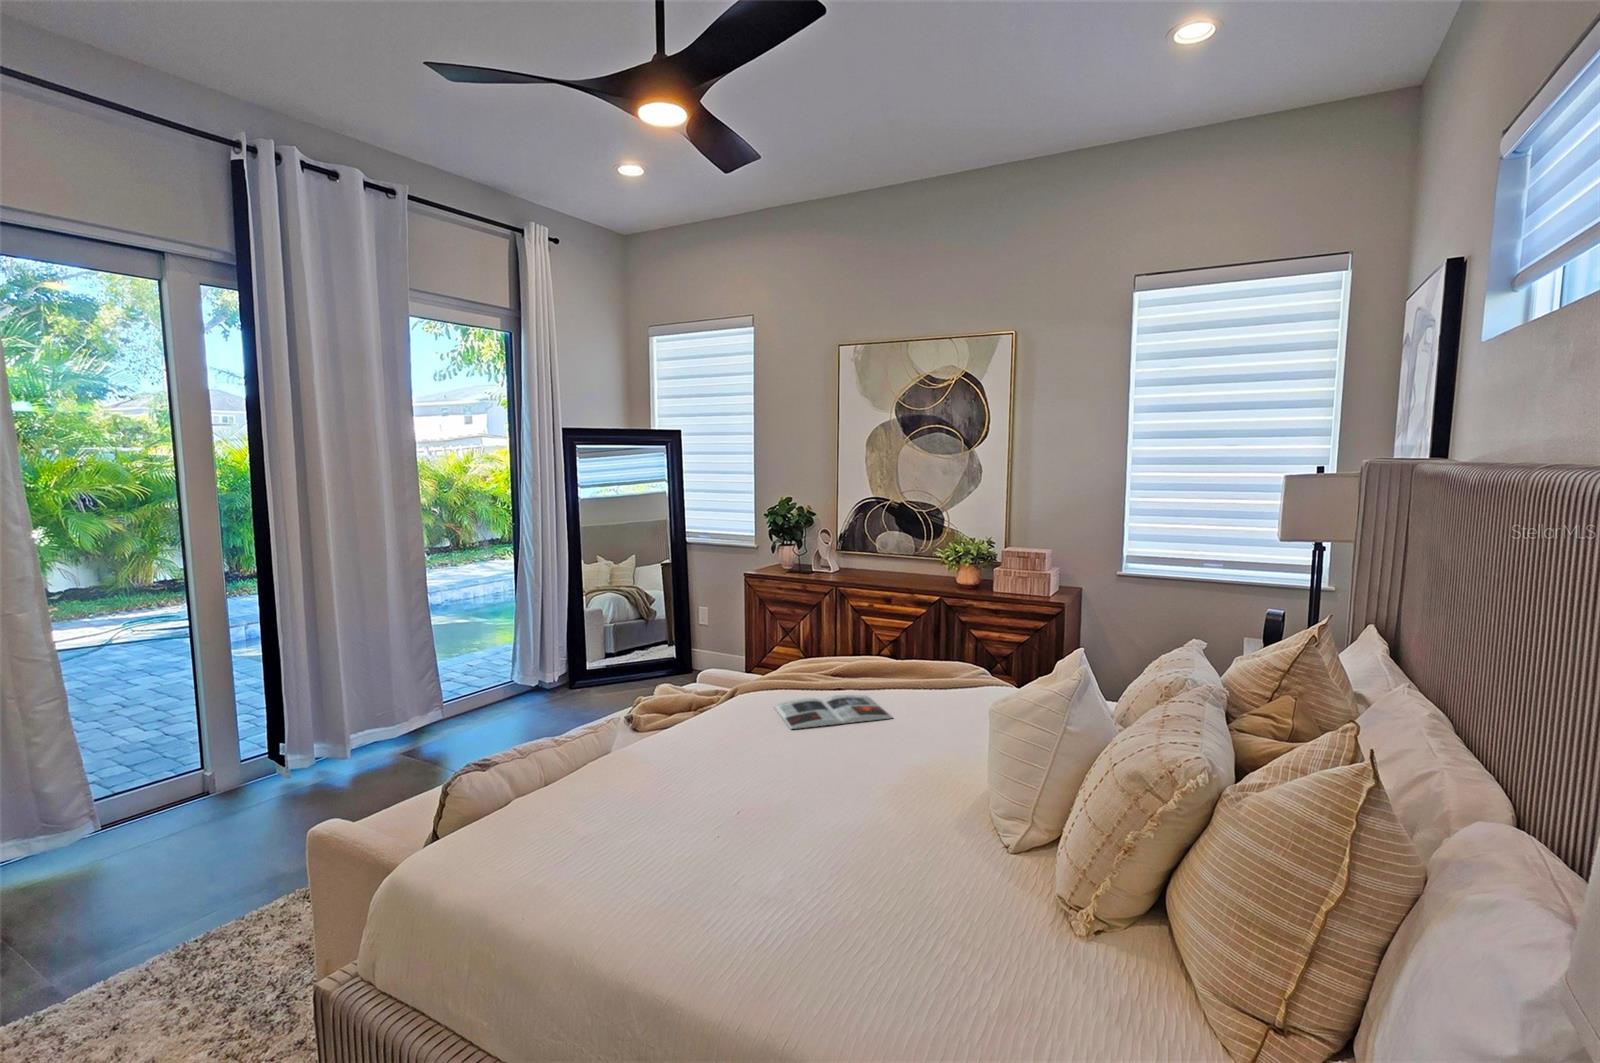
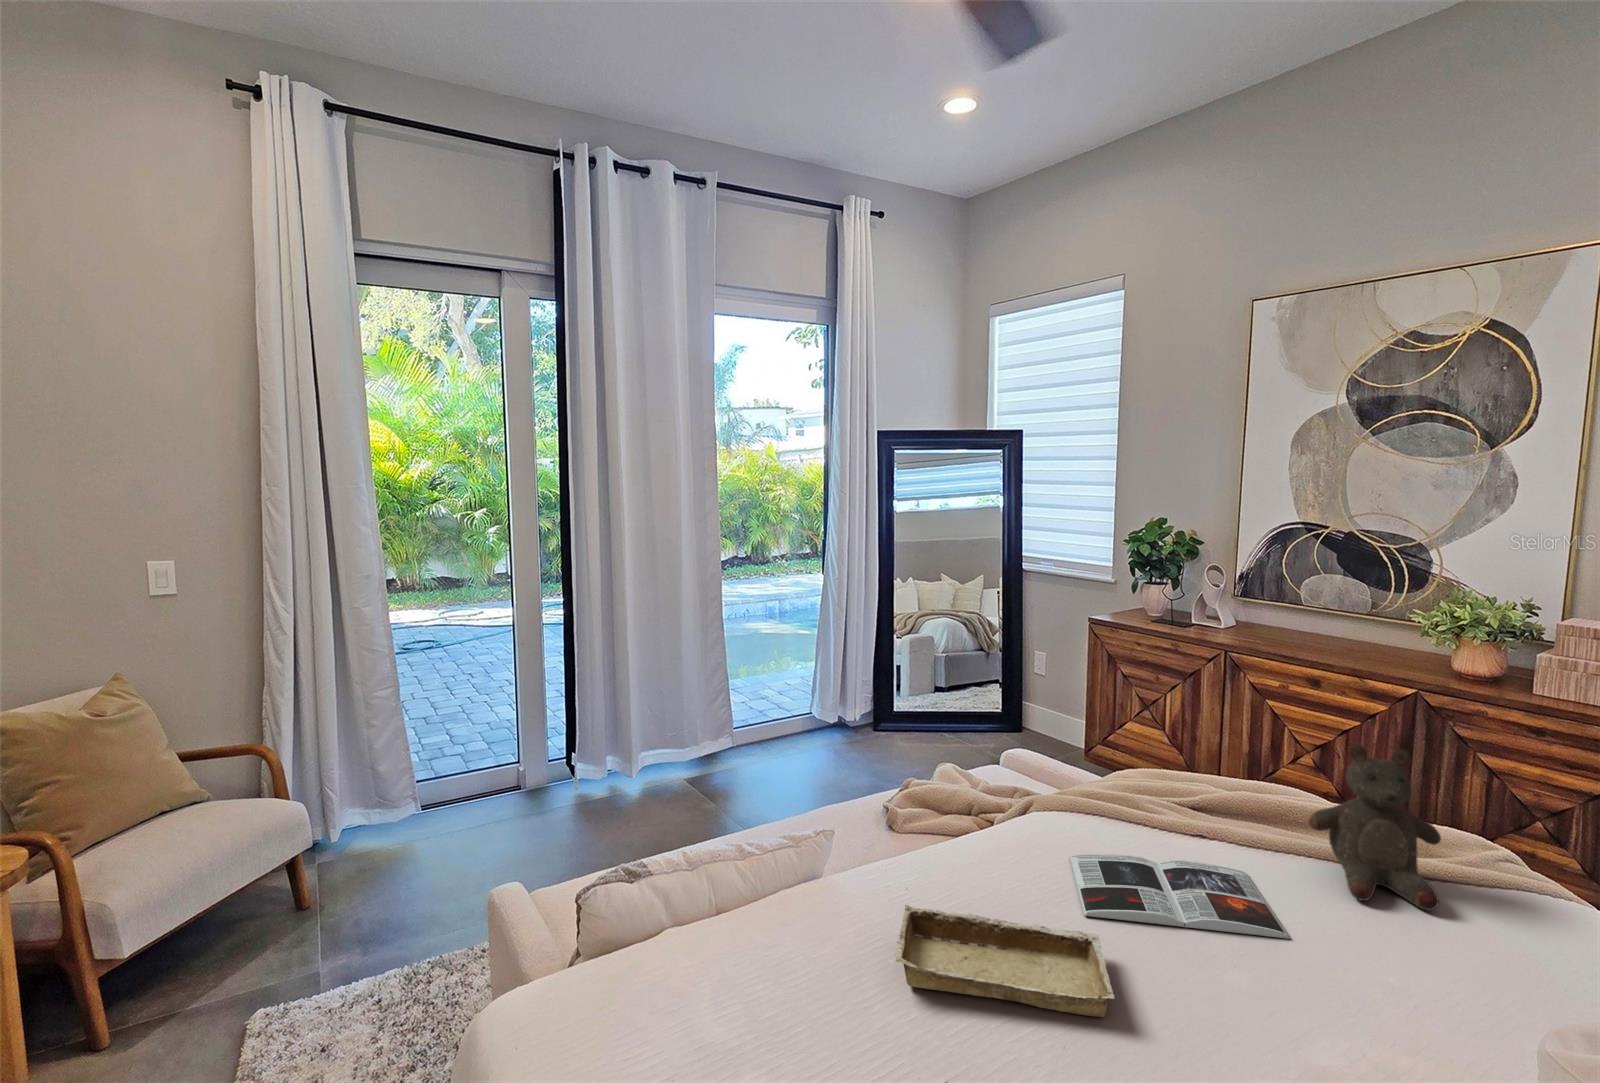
stuffed bear: none [896,614,955,697] -> present [1309,745,1441,910]
tray: none [692,731,819,775] -> present [895,905,1115,1017]

